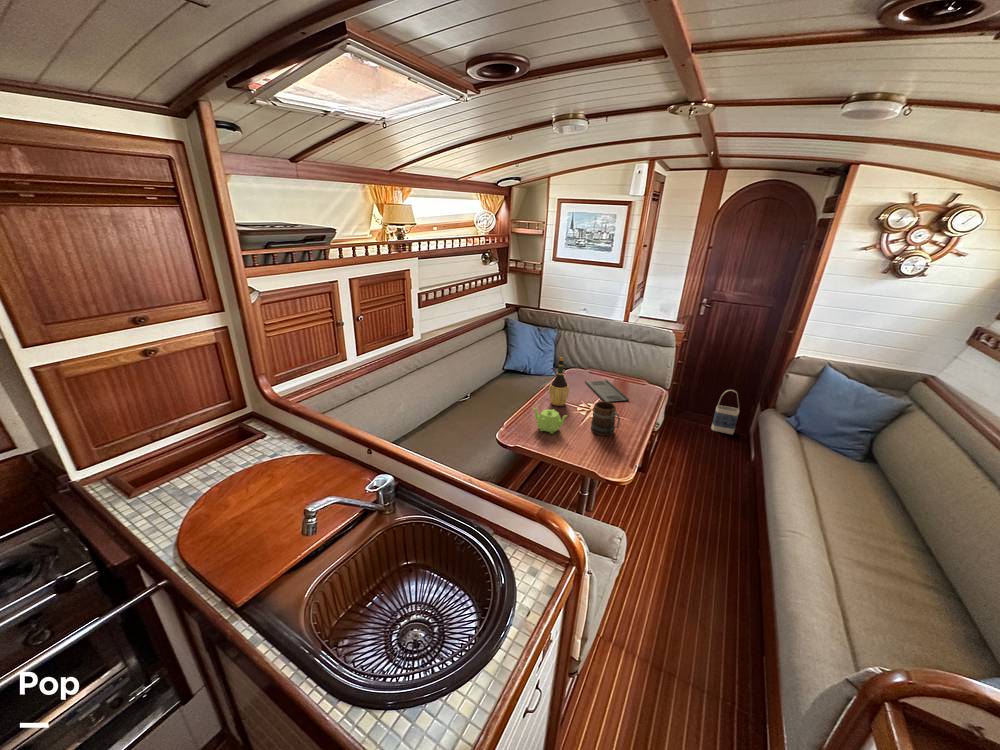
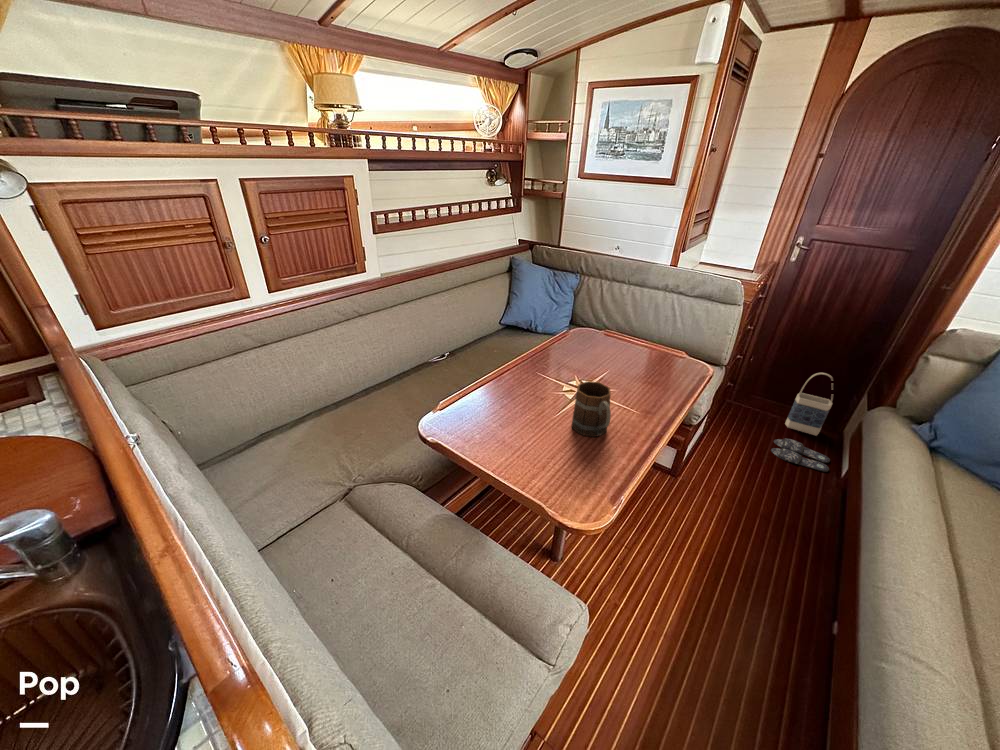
wine bottle: present [549,357,569,406] -> none [526,309,555,382]
tray: present [585,380,629,402] -> none [593,346,649,381]
teapot: present [533,408,567,434] -> none [484,382,531,425]
slippers: none [705,438,744,458] -> present [771,438,830,472]

